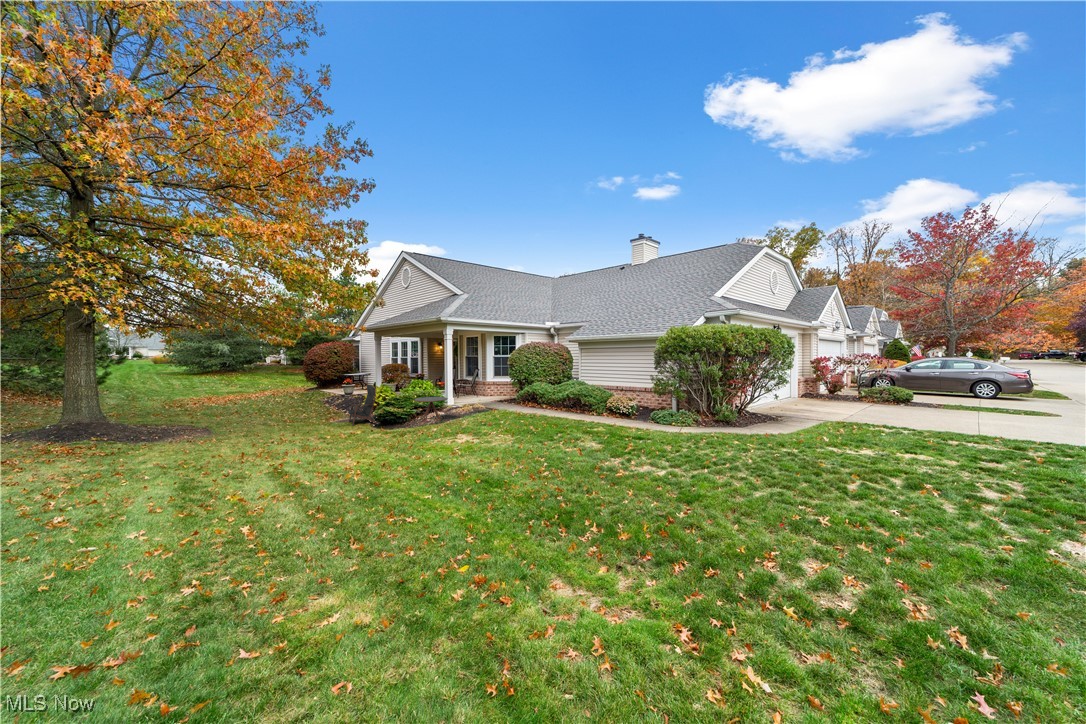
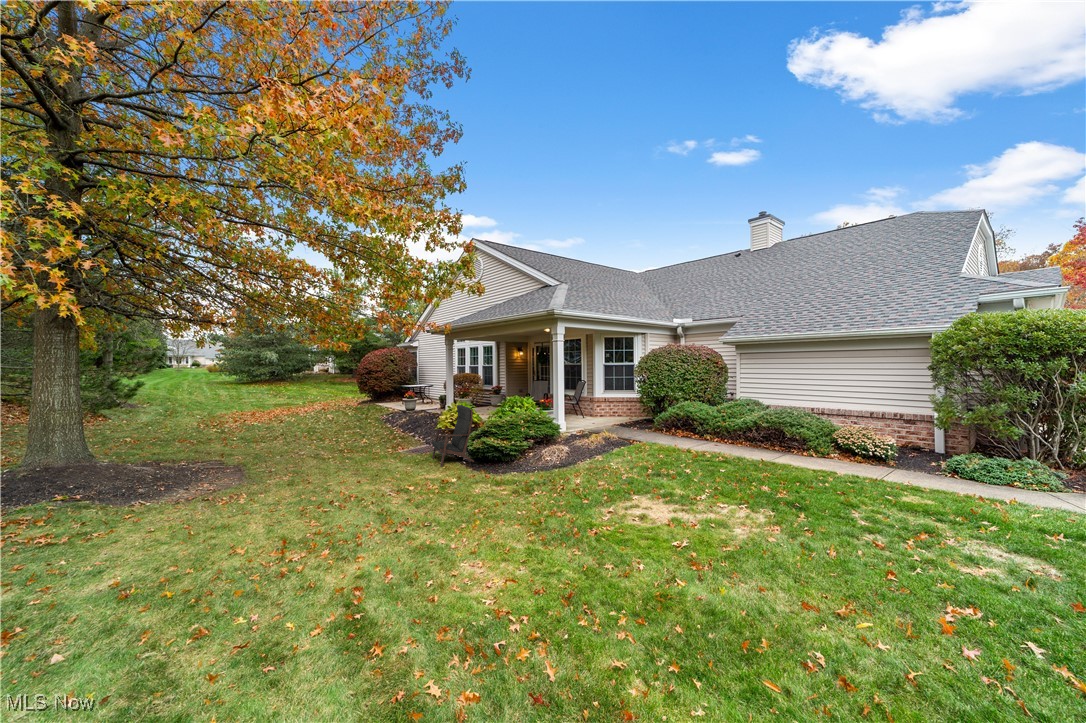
round table: present [415,397,448,422] -> none [526,422,573,462]

